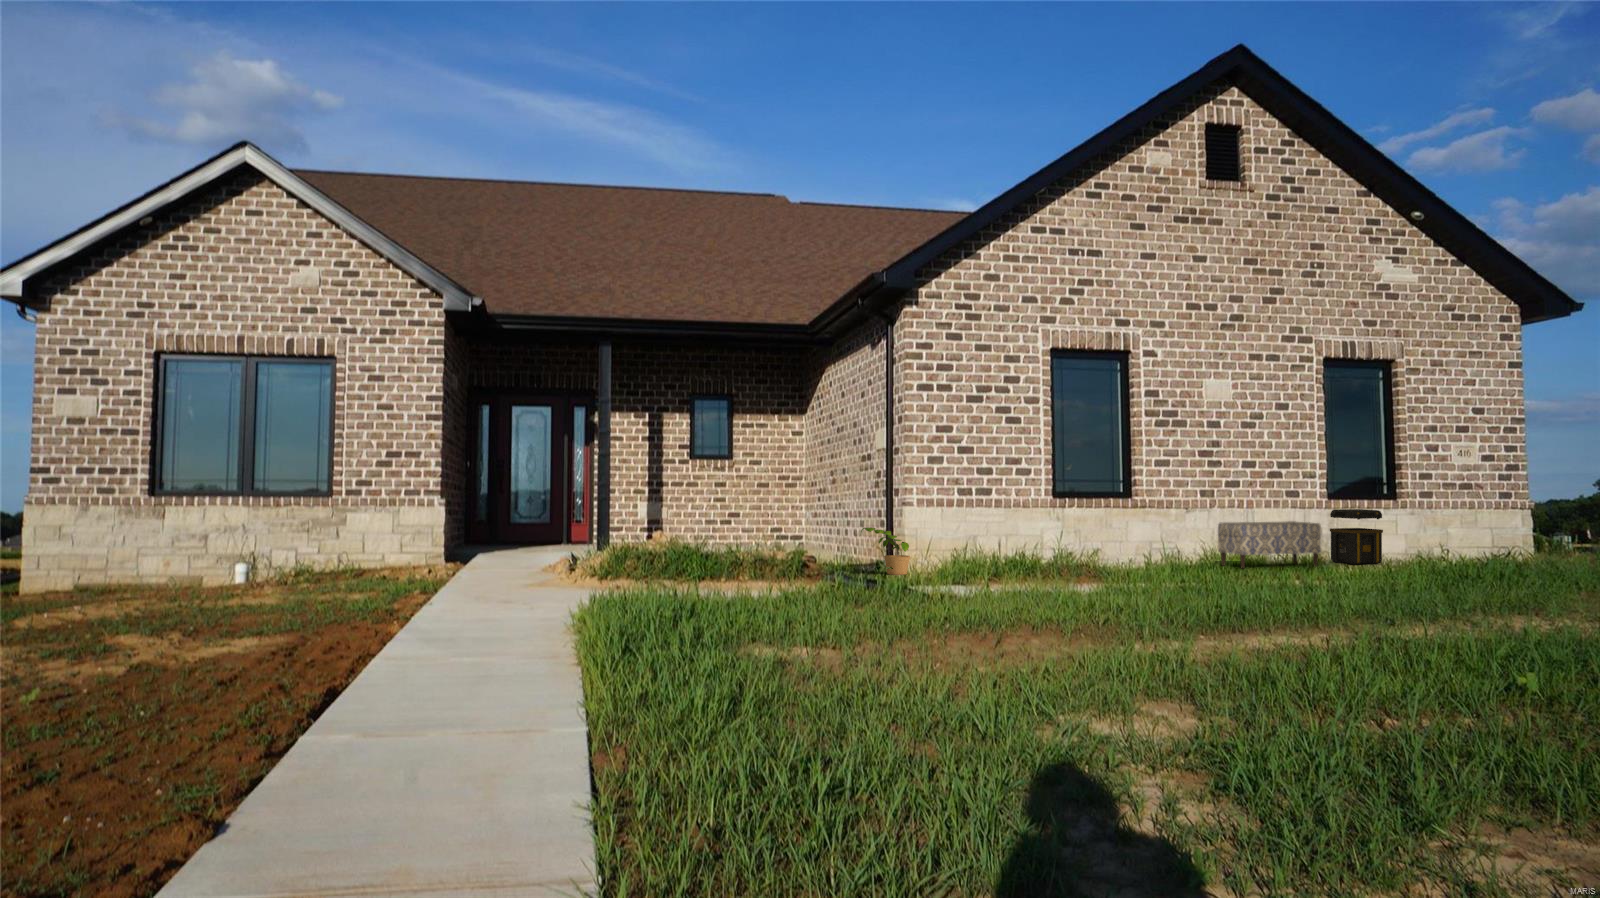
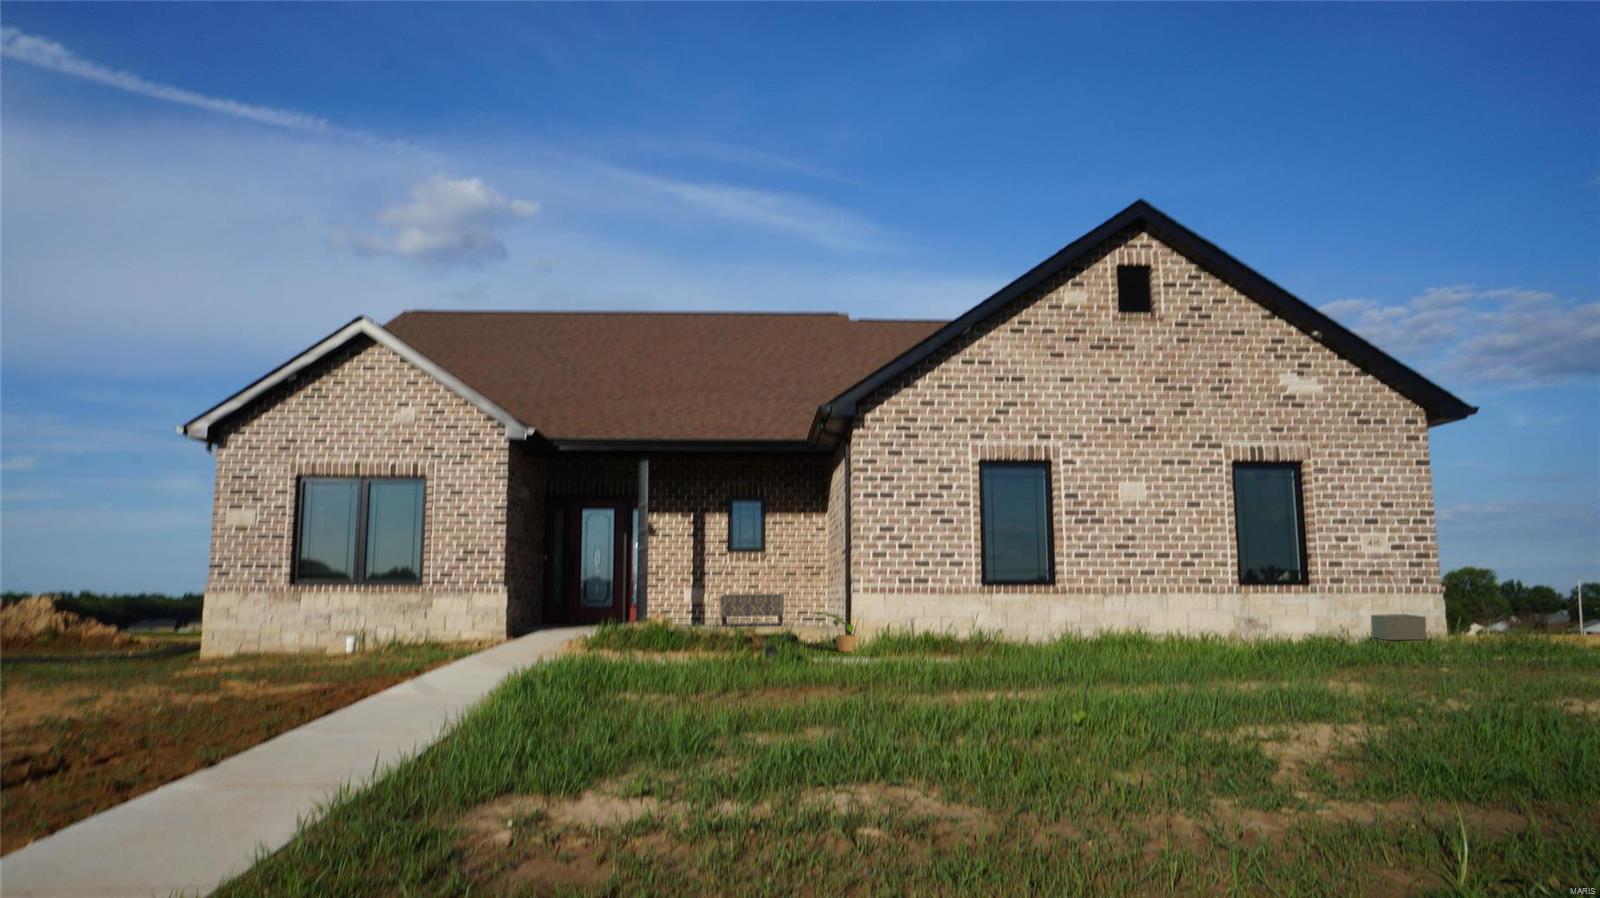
toolbox: present [1330,509,1383,564] -> none [1240,595,1286,644]
bench: present [1218,521,1321,568] -> present [720,594,784,626]
storage box: none [1461,532,1521,559] -> present [1371,614,1427,640]

